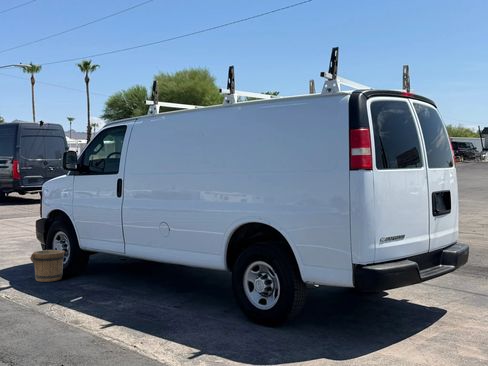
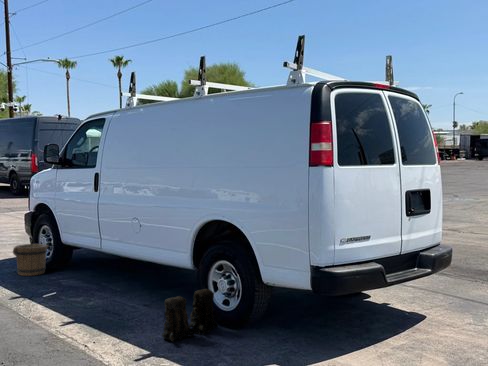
backpack: none [205,289,255,341] -> present [162,289,218,342]

